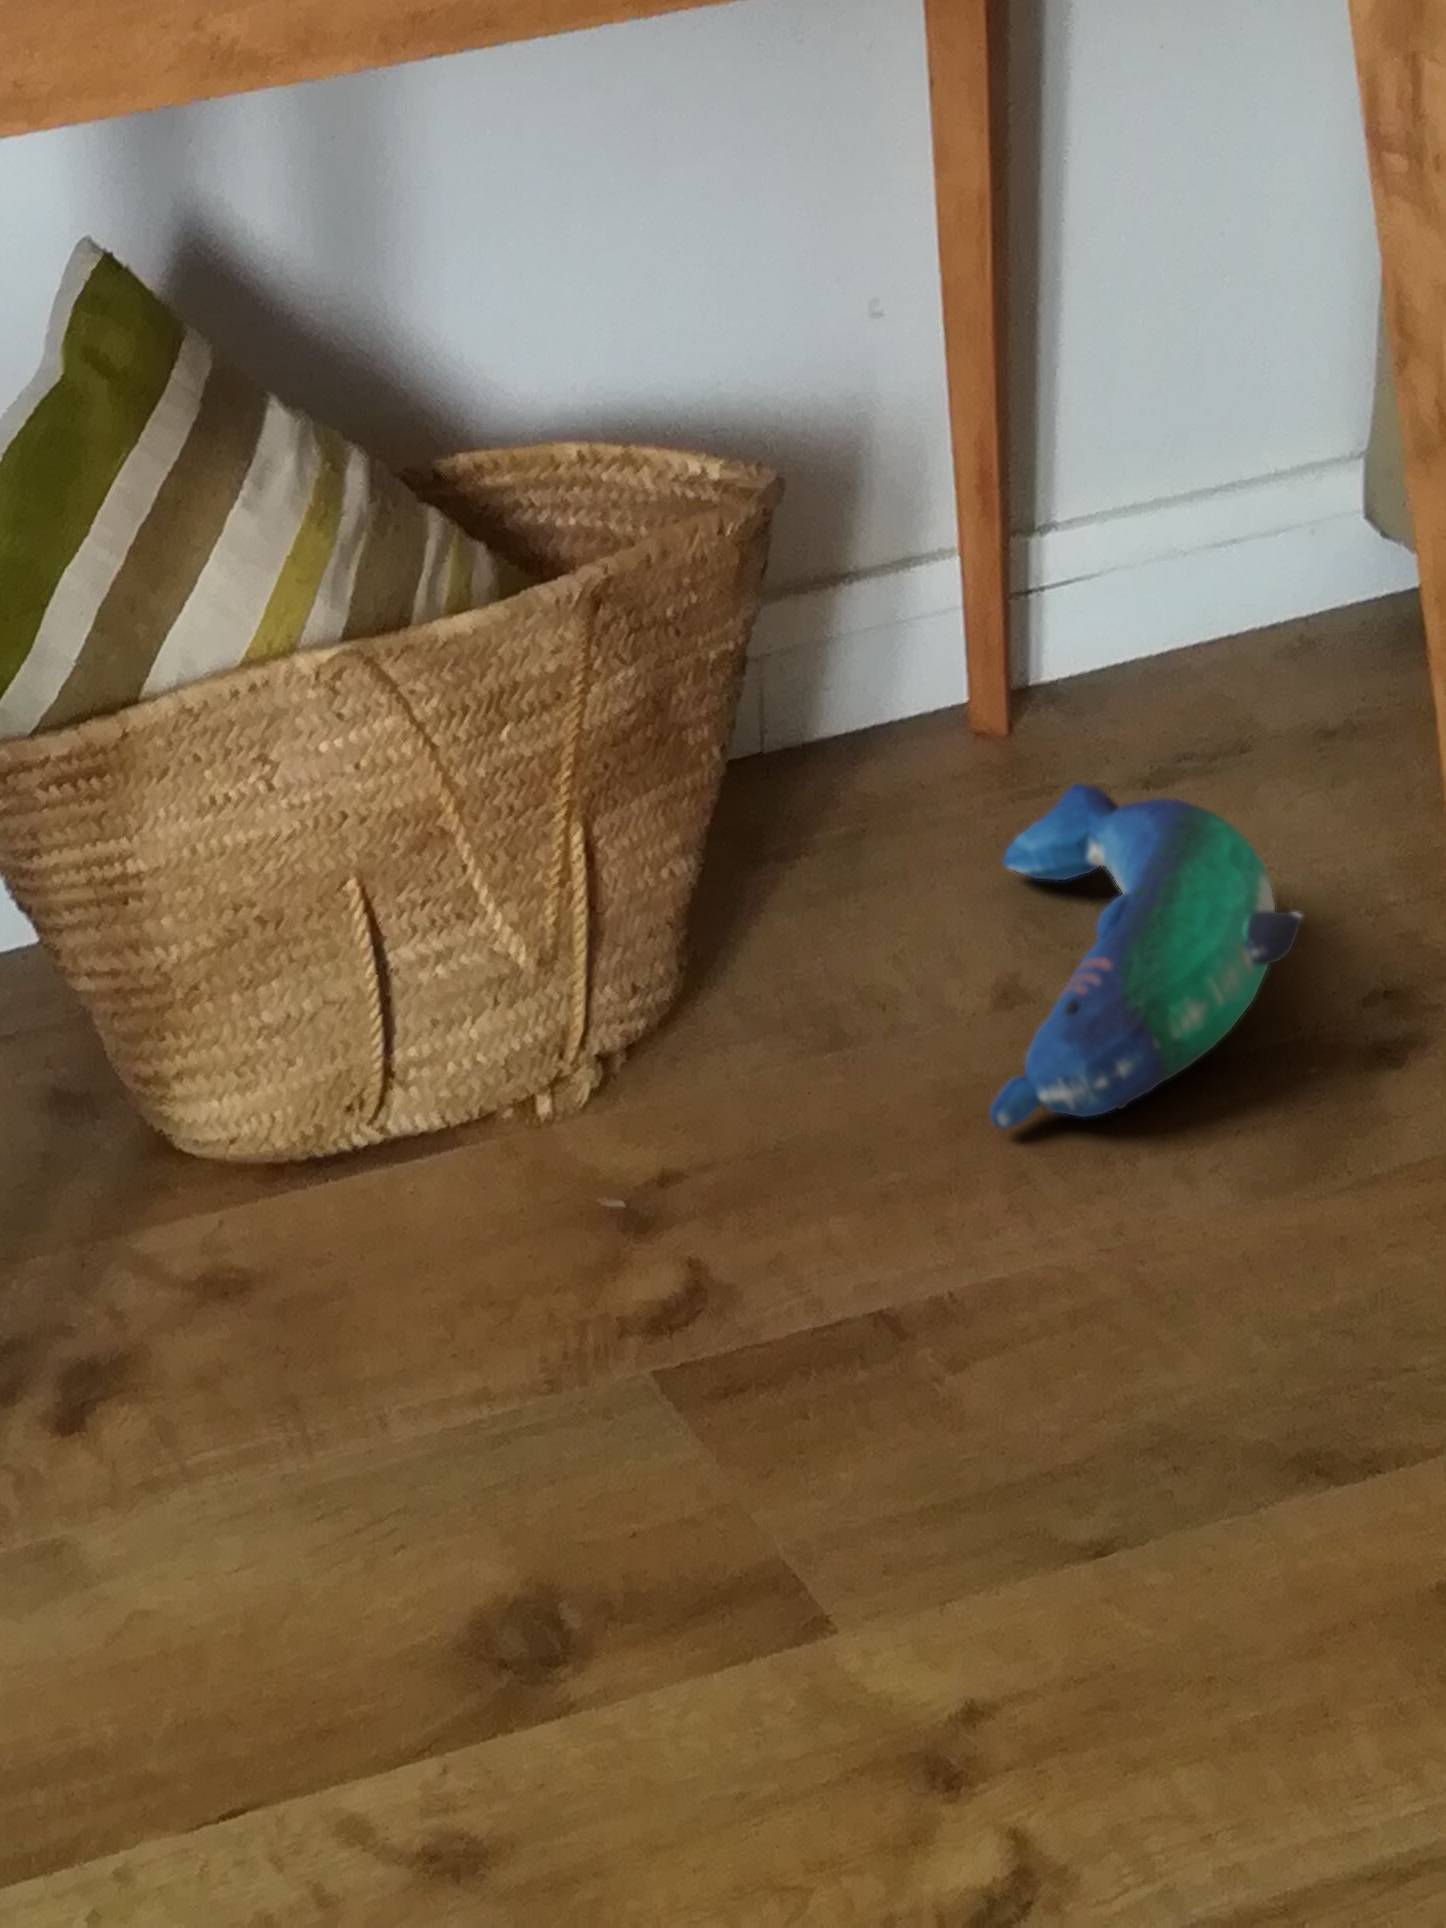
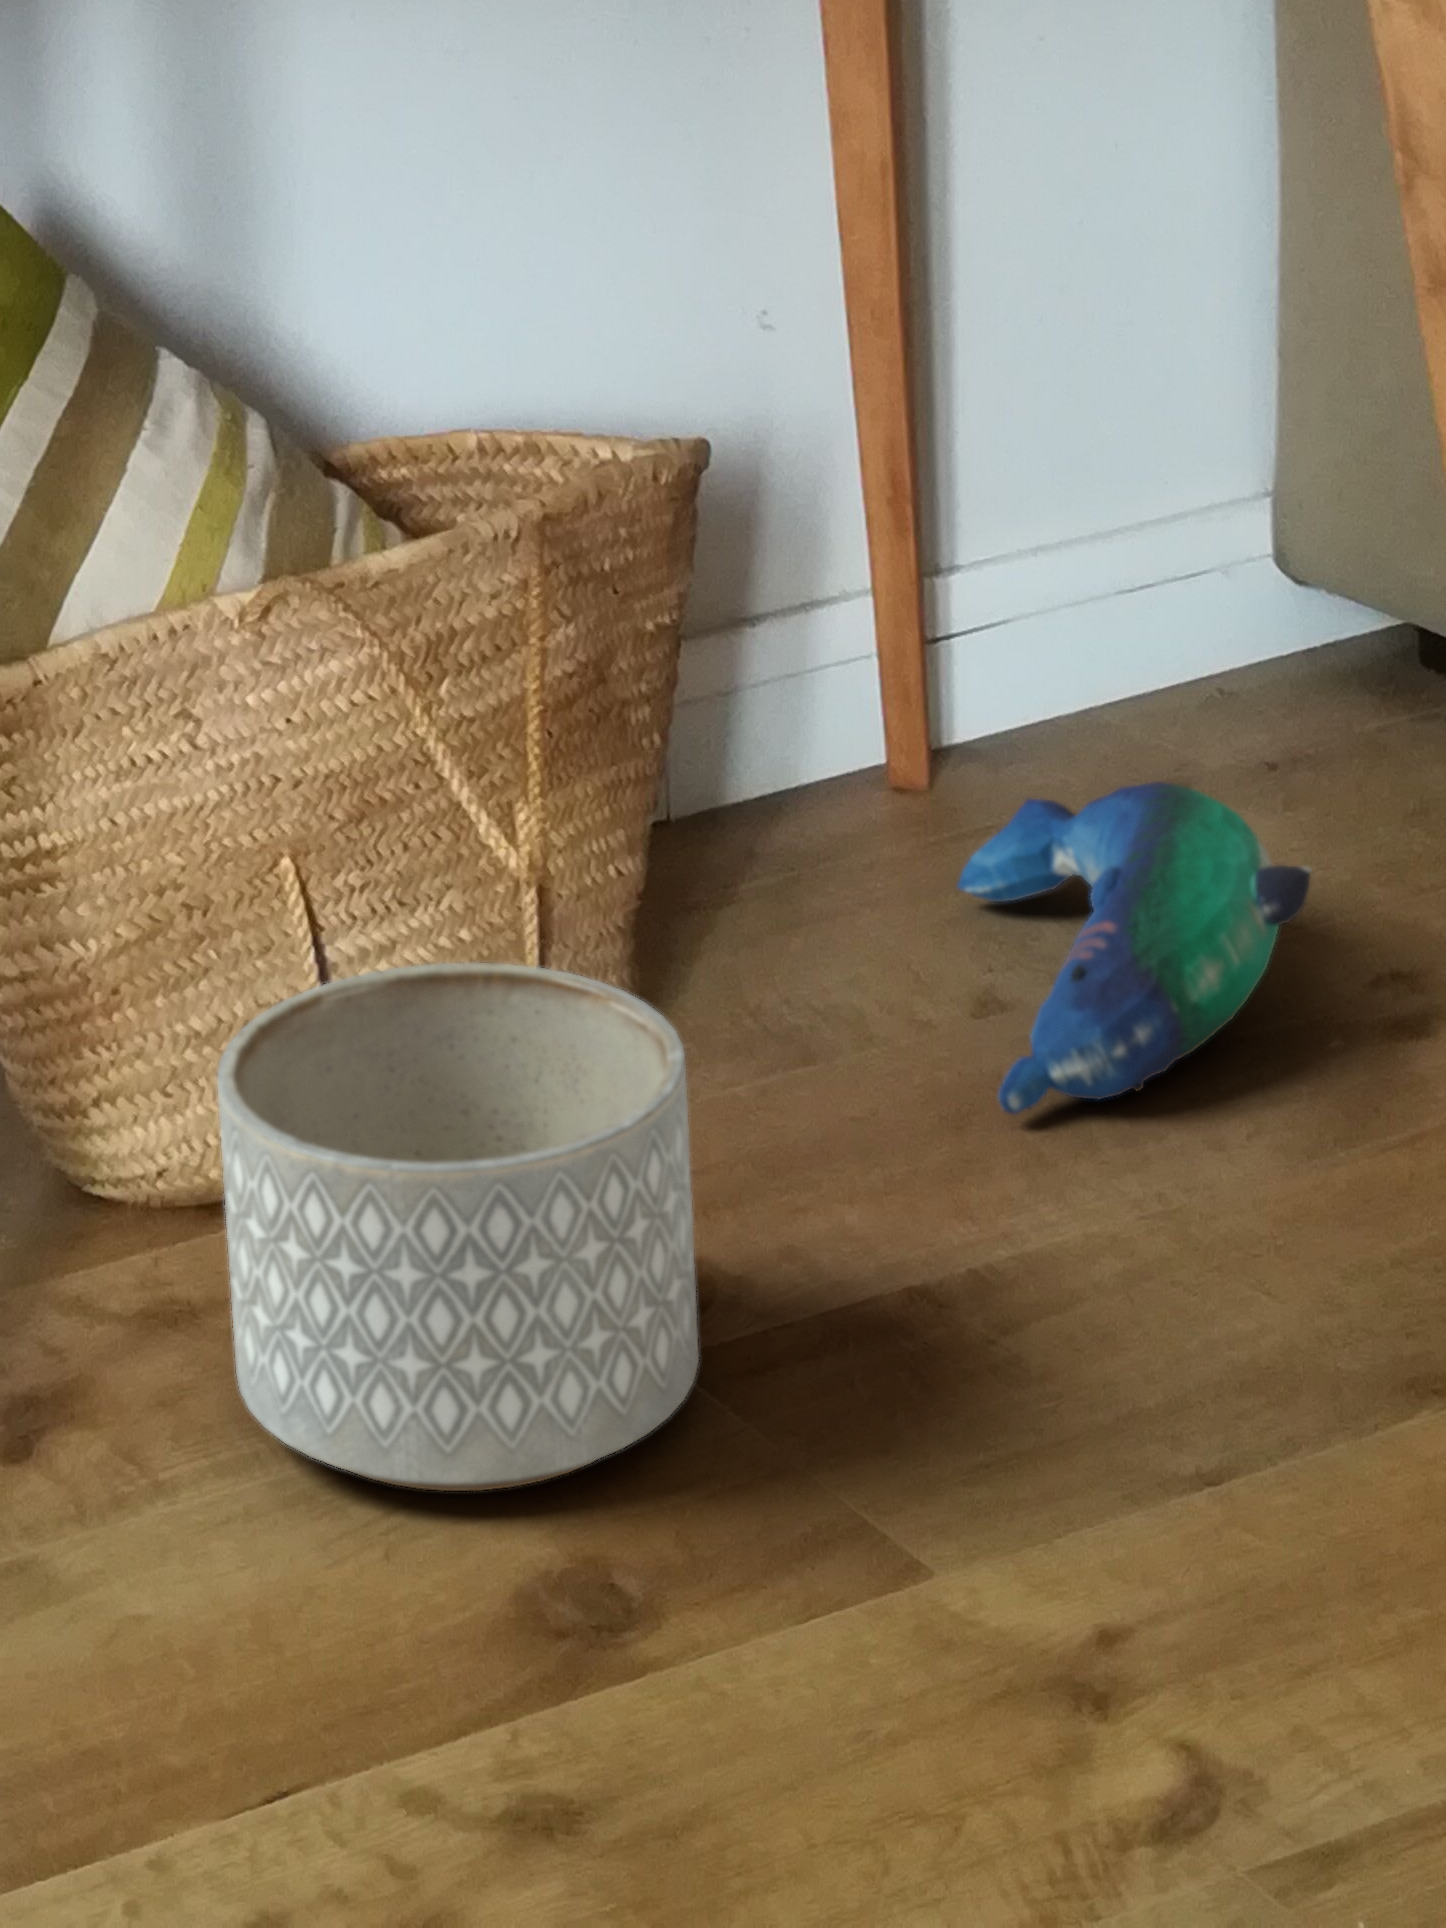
planter: none [255,1009,672,1500] -> present [217,962,699,1491]

